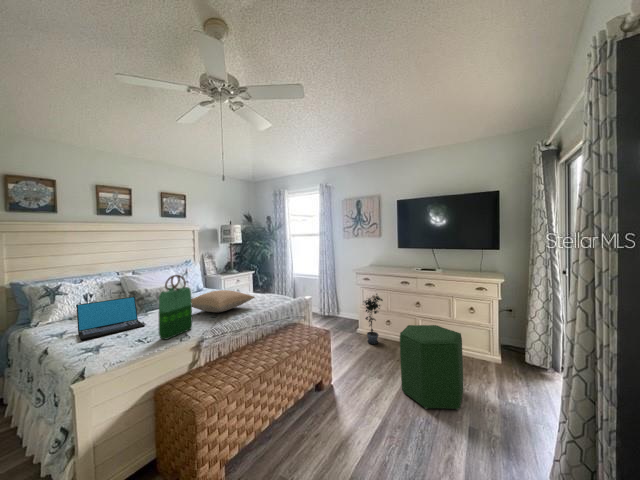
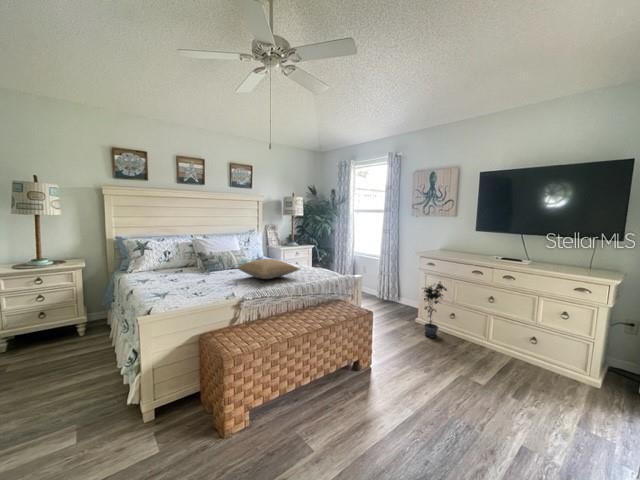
tote bag: present [159,275,192,339] -> none [208,239,238,295]
laptop: present [77,297,145,340] -> none [155,257,203,287]
ottoman: present [400,325,463,410] -> none [448,321,533,425]

